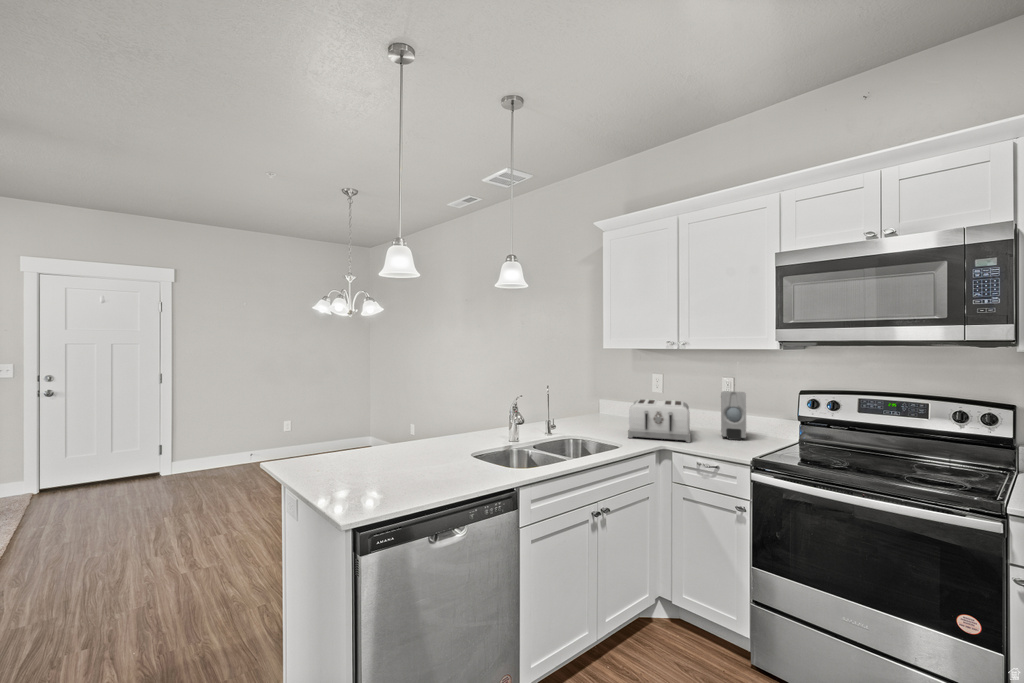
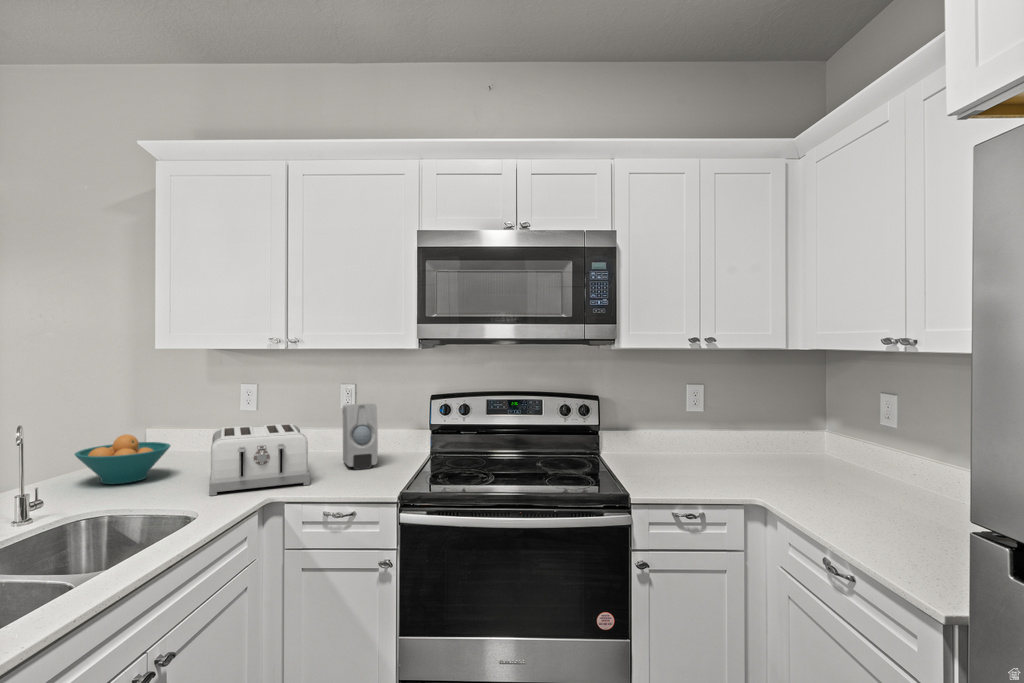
fruit bowl: none [566,398,612,425] -> present [75,434,170,484]

